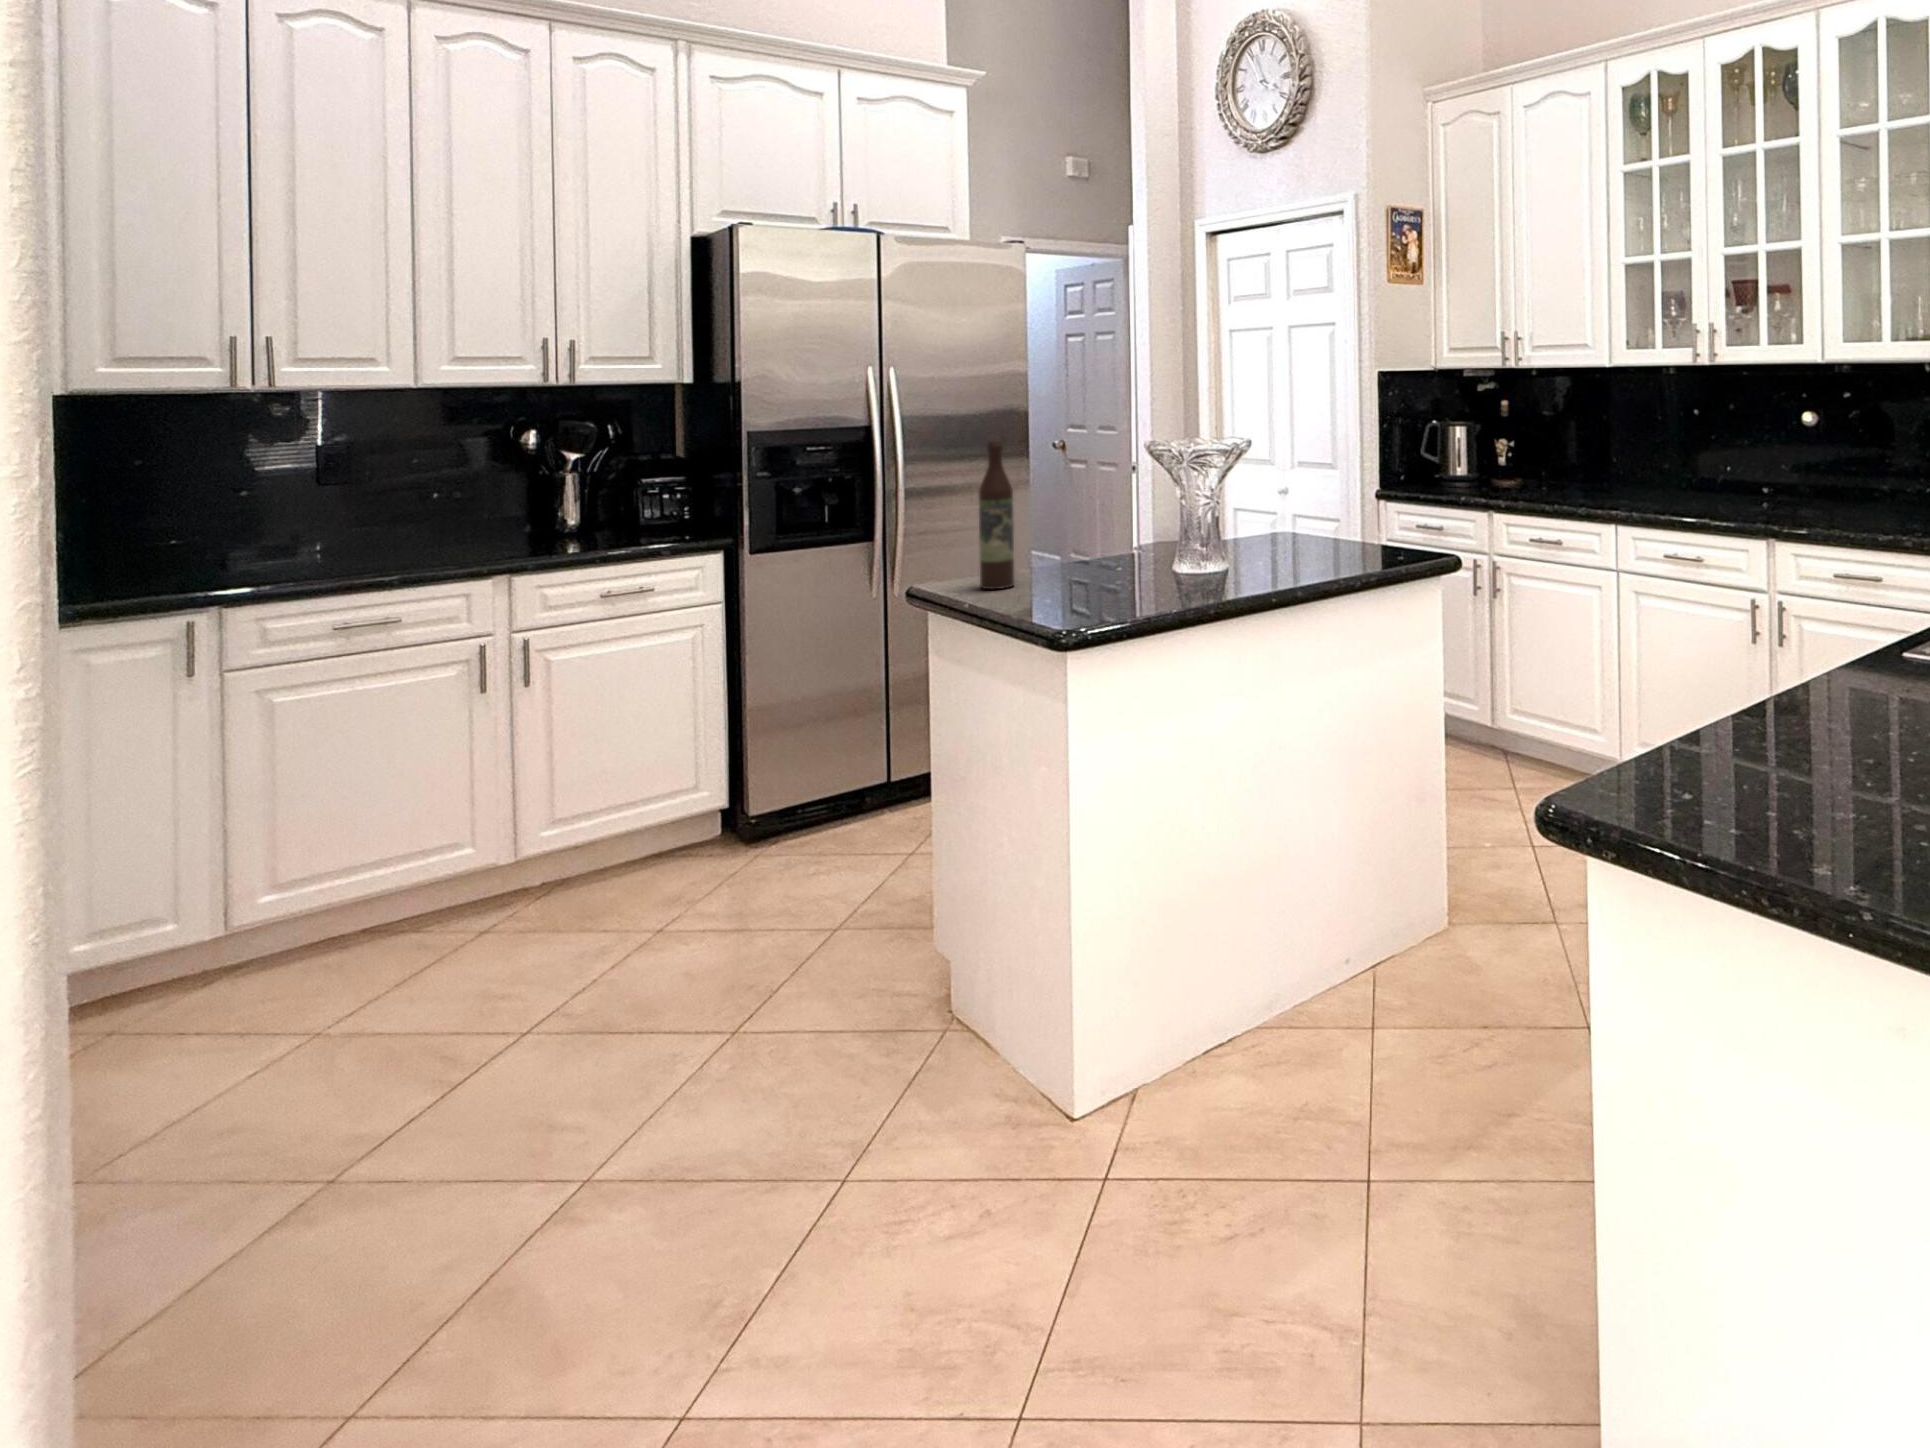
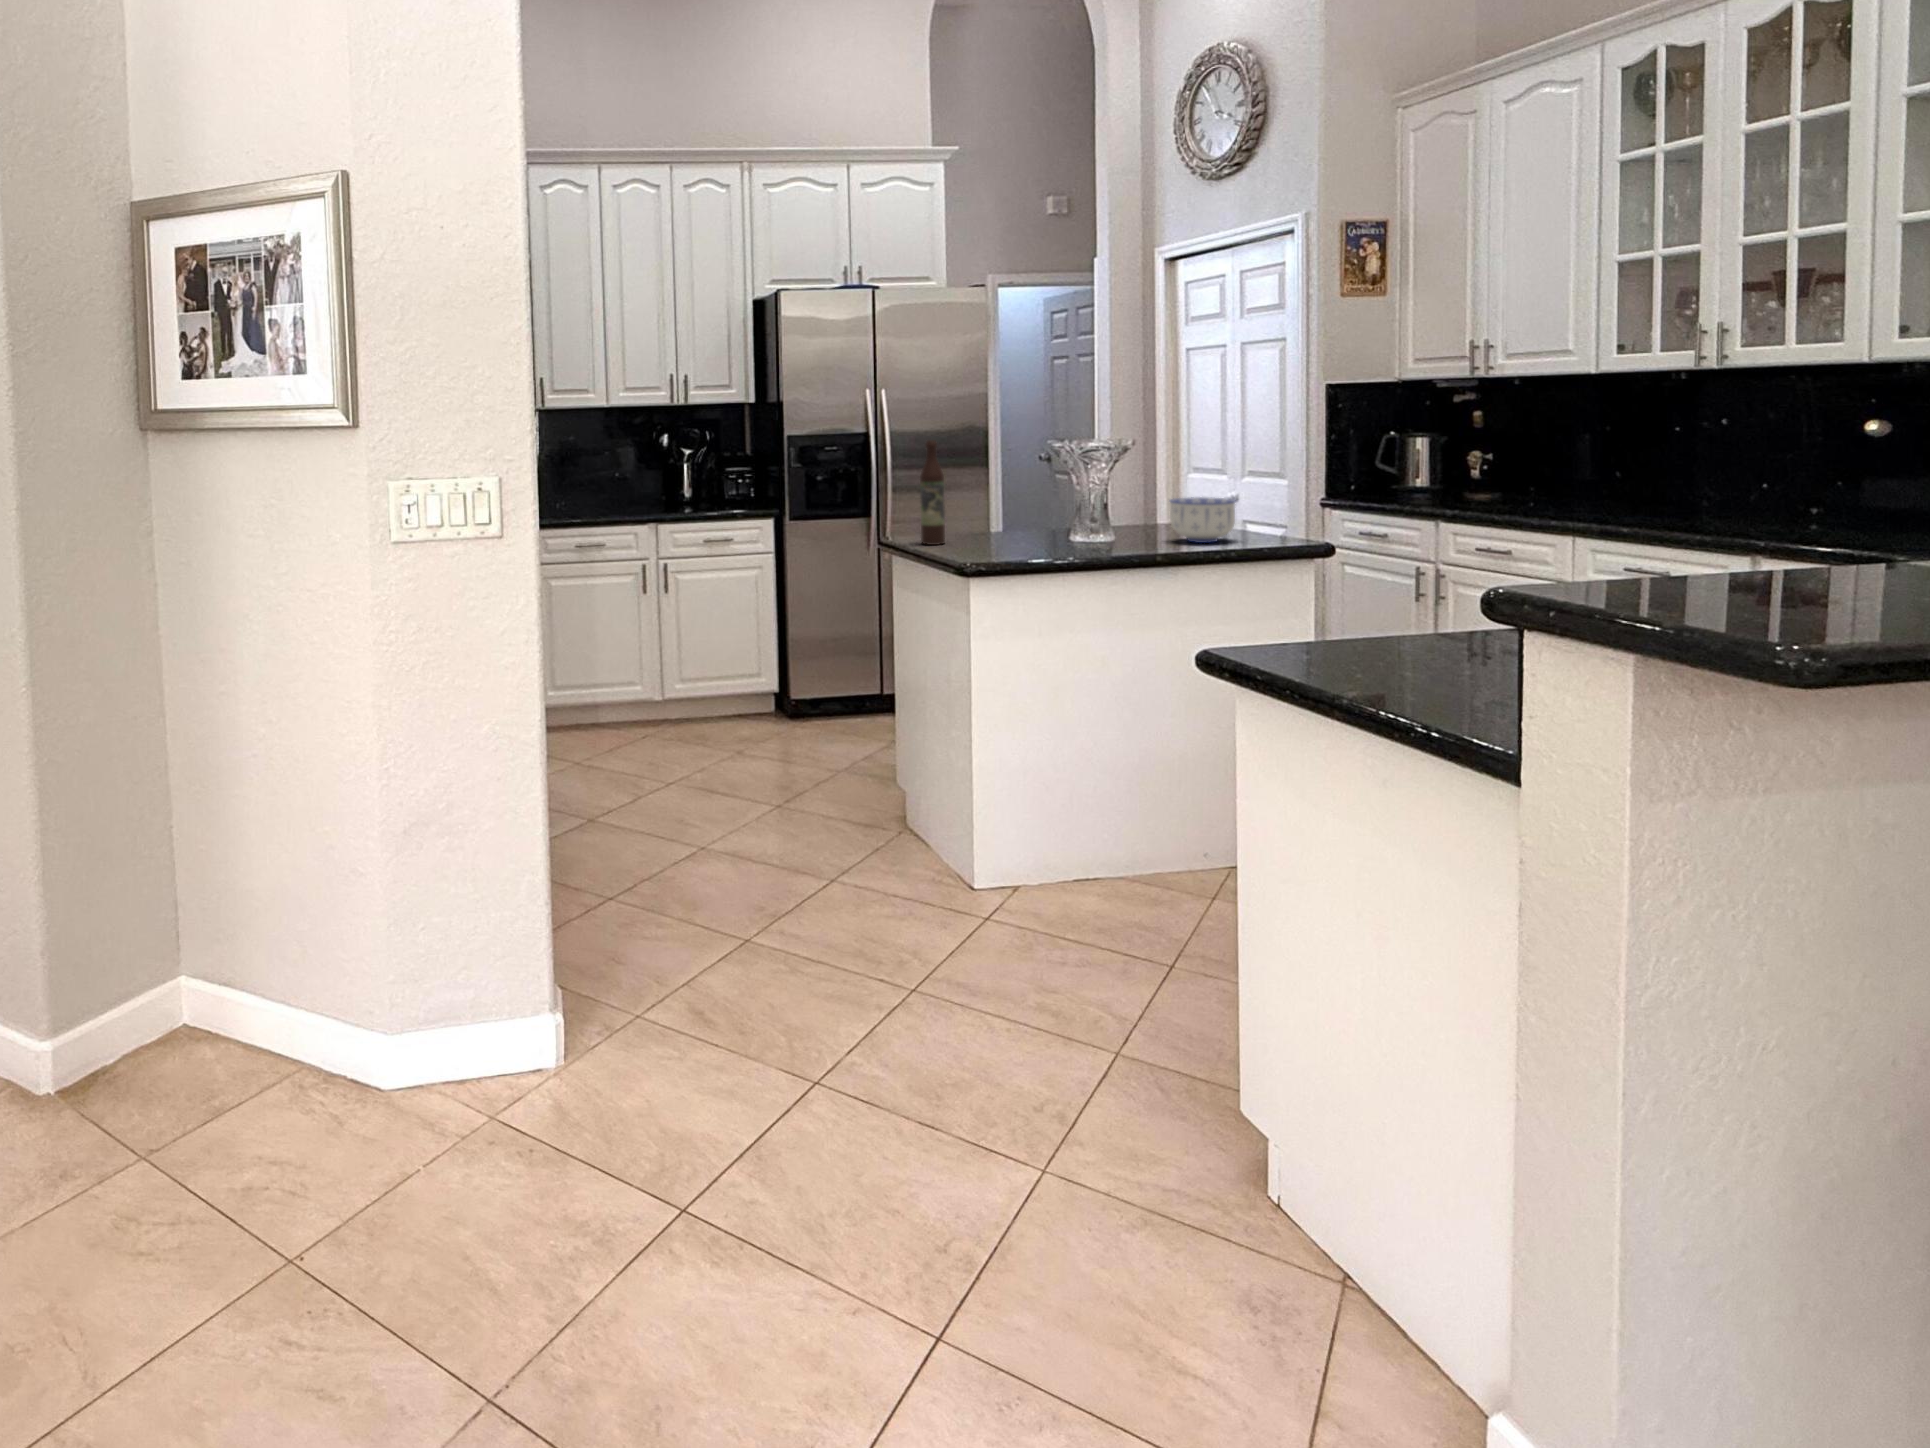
bowl: none [1298,505,1371,562] -> present [1170,497,1235,543]

